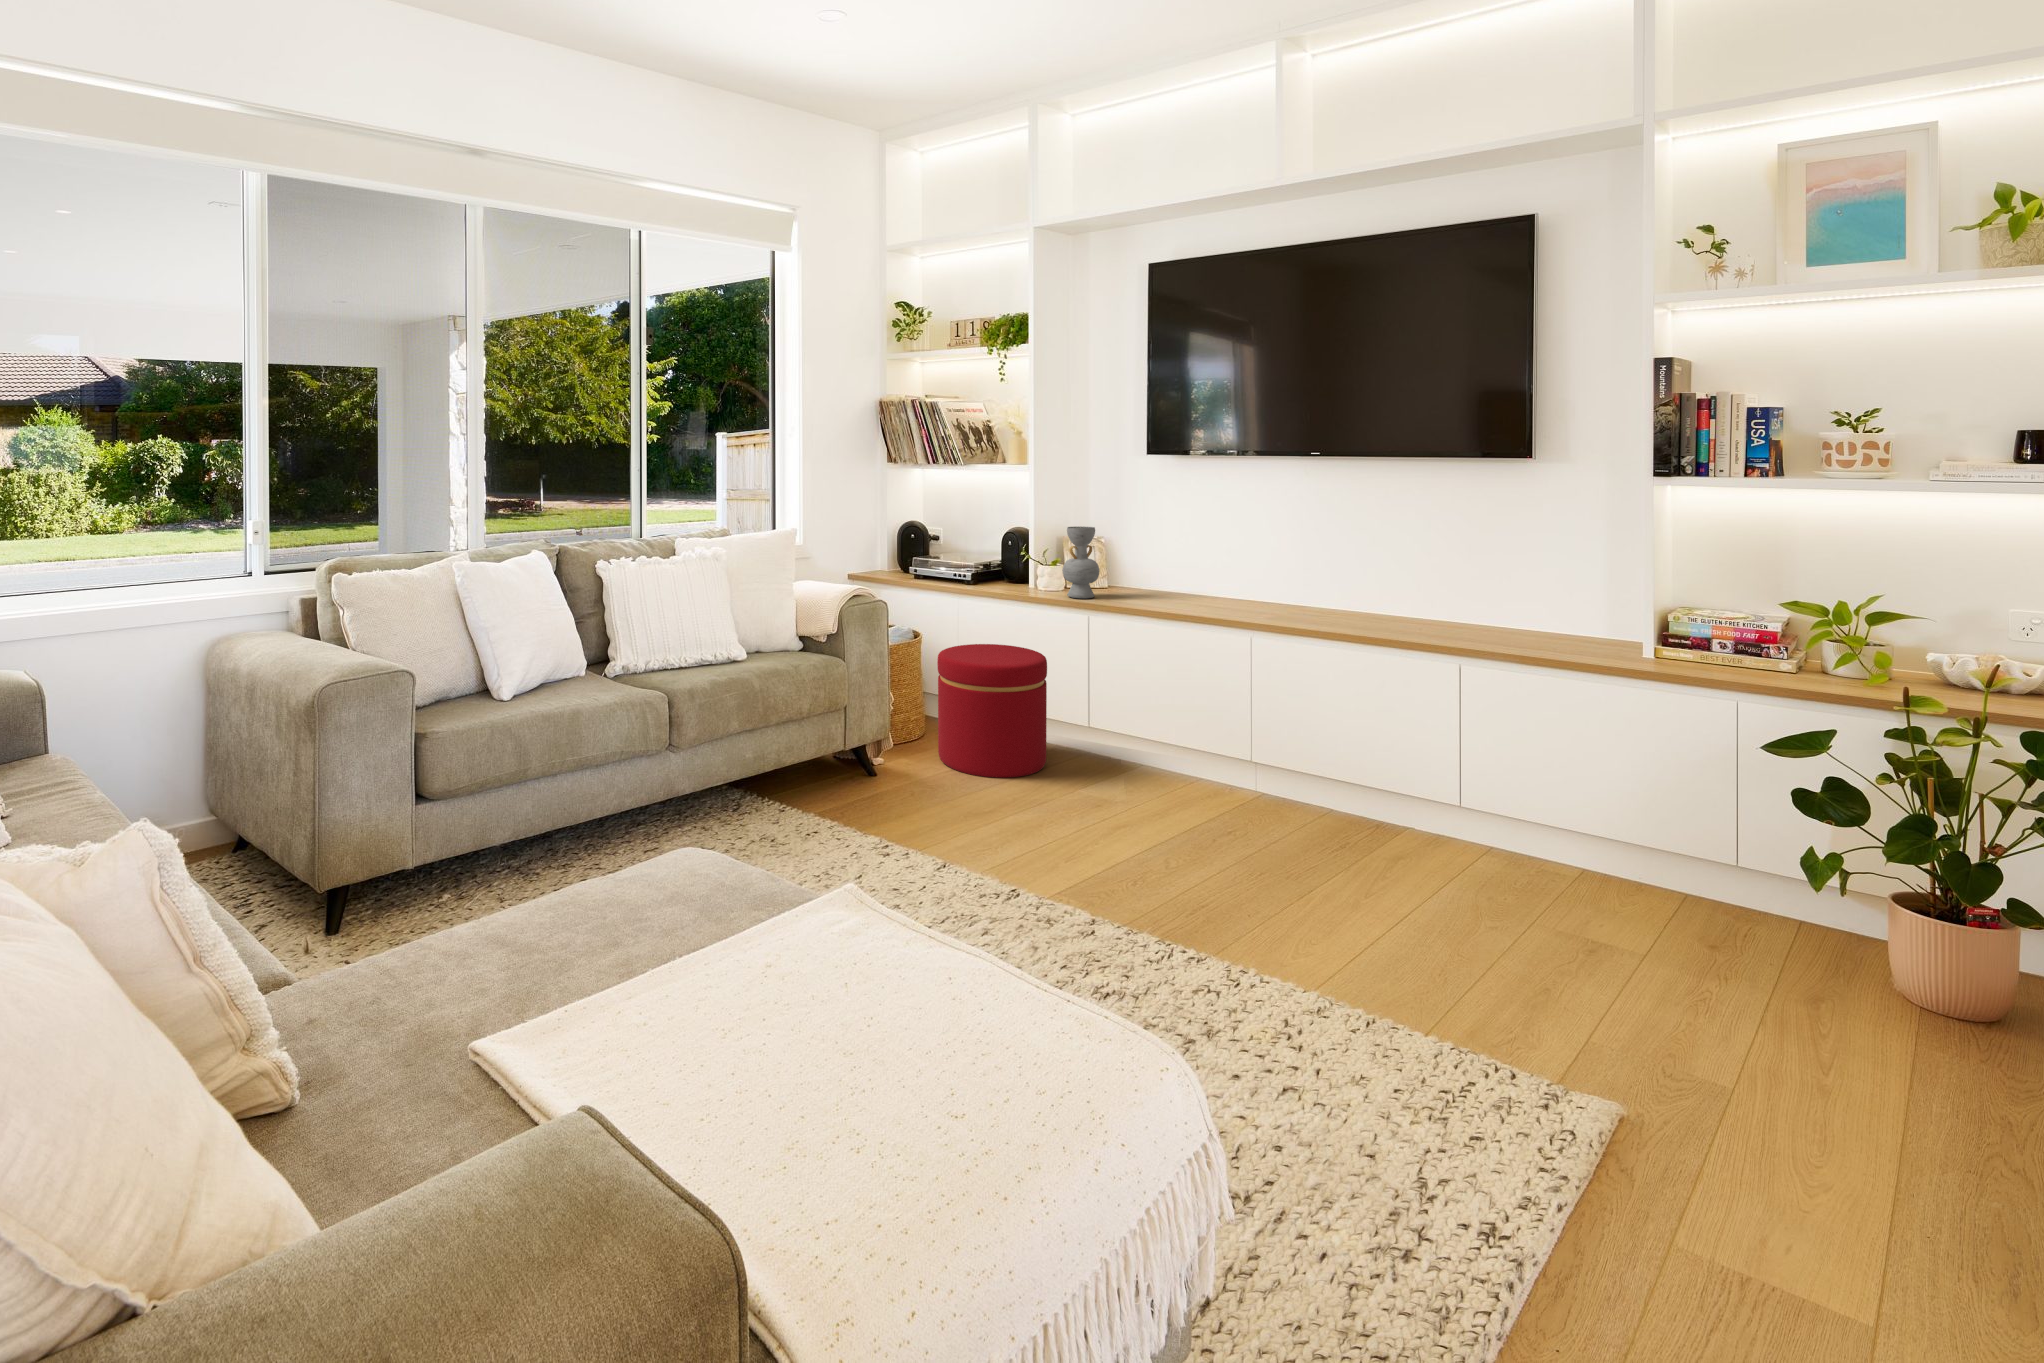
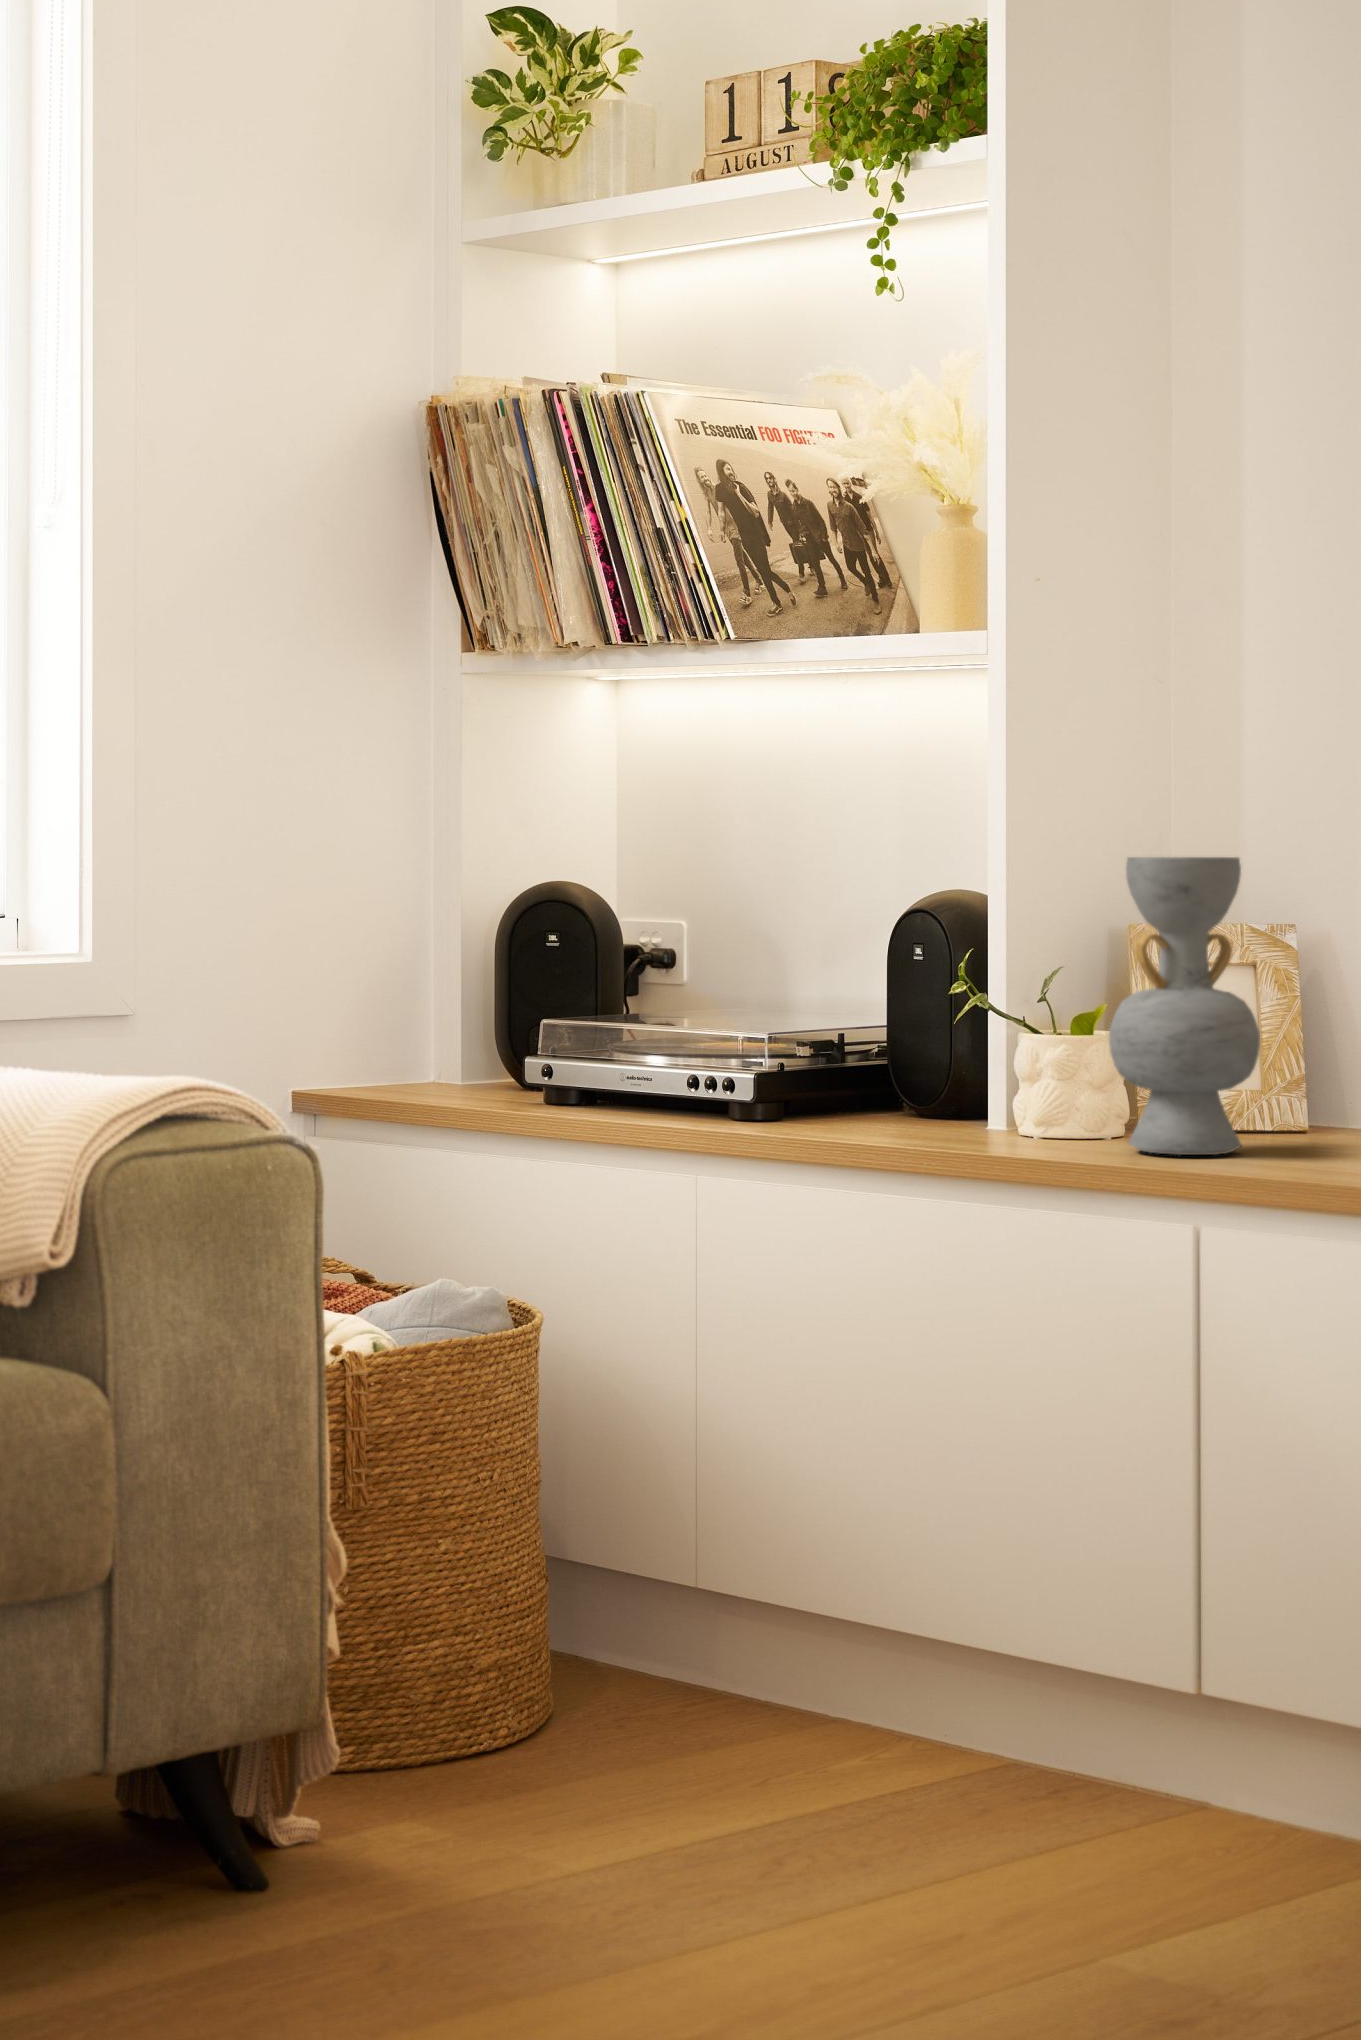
ottoman: present [937,644,1047,778] -> none [557,1347,1021,1931]

